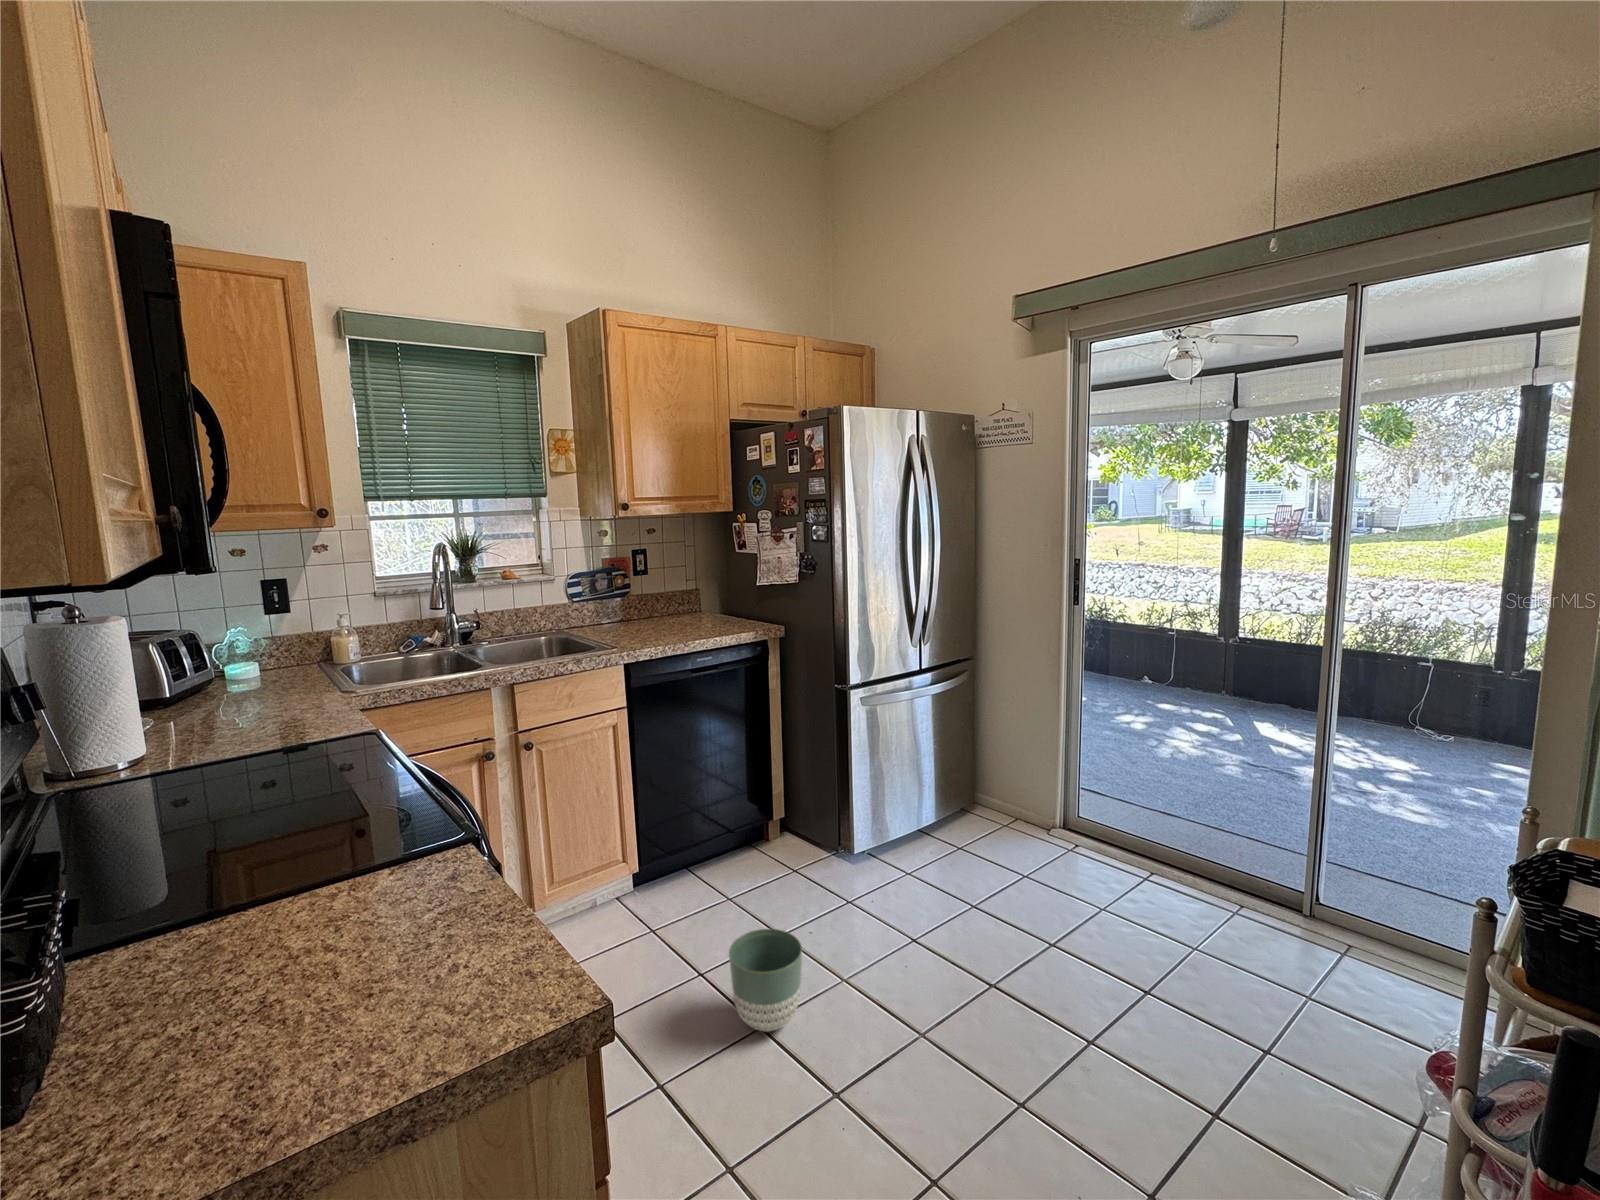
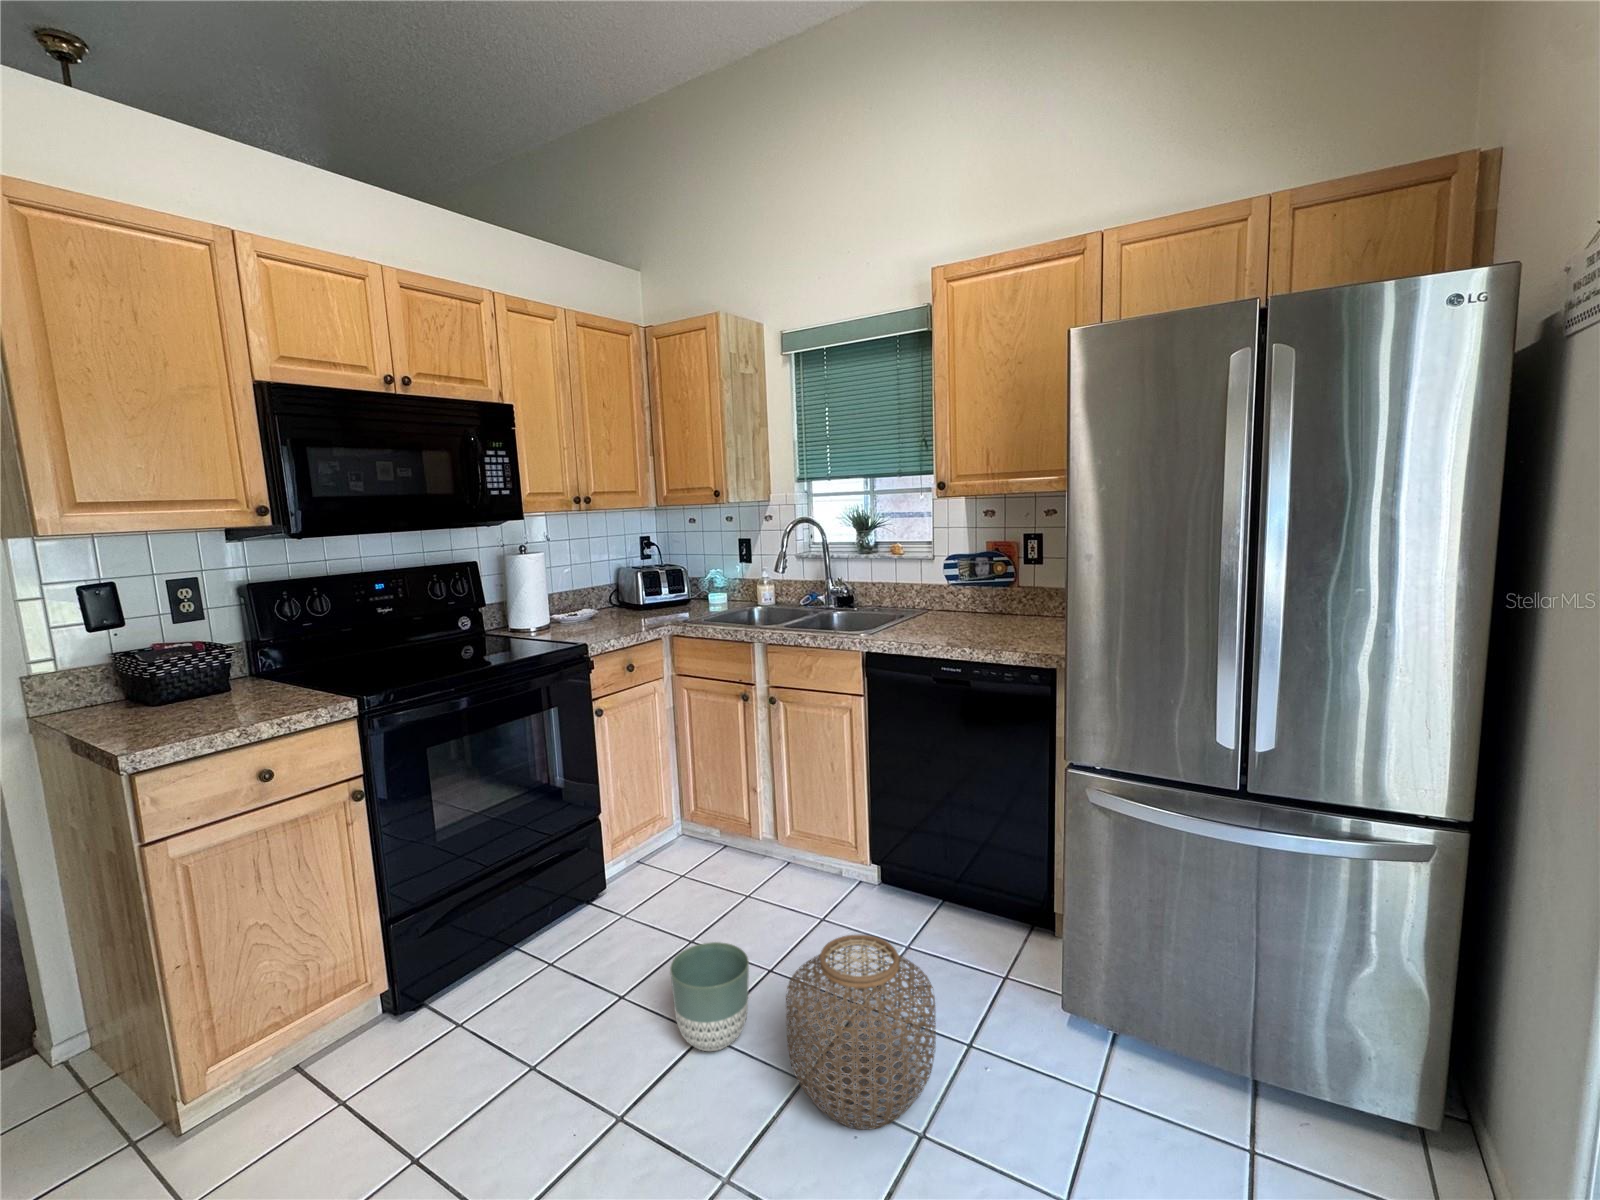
woven basket: none [817,838,927,974] -> present [786,935,936,1129]

